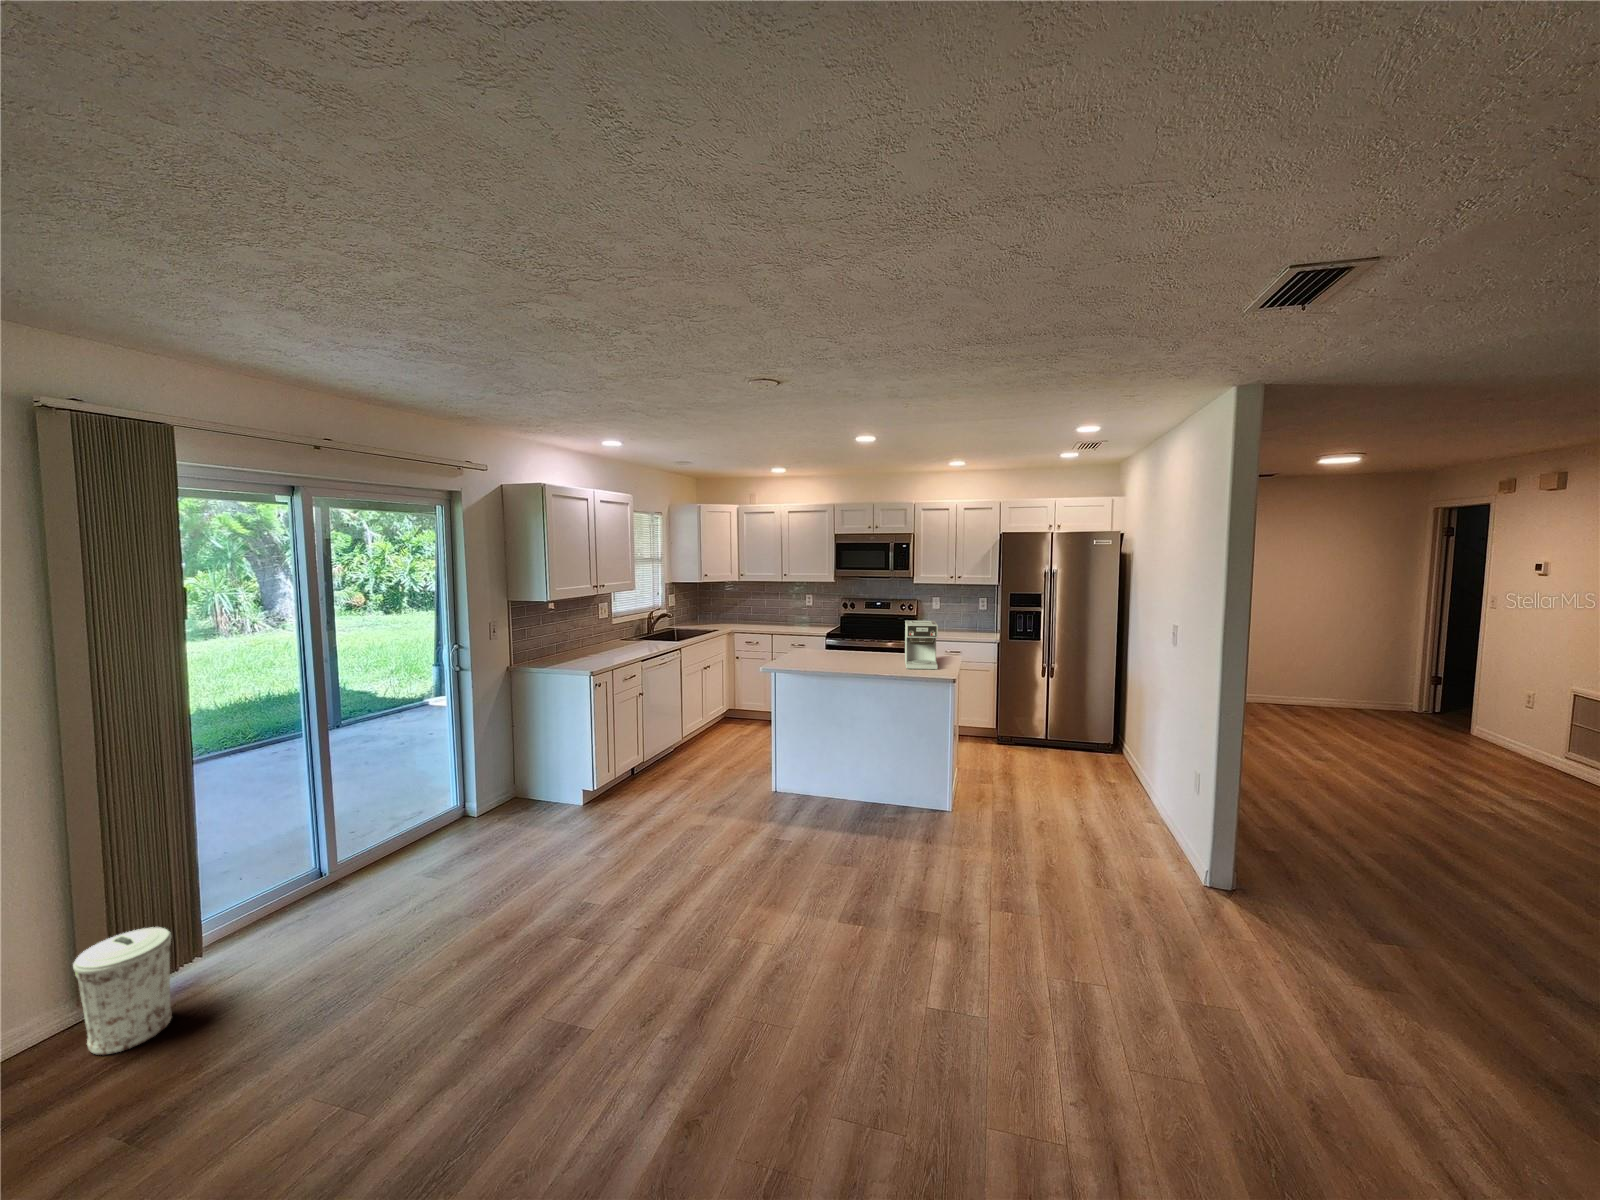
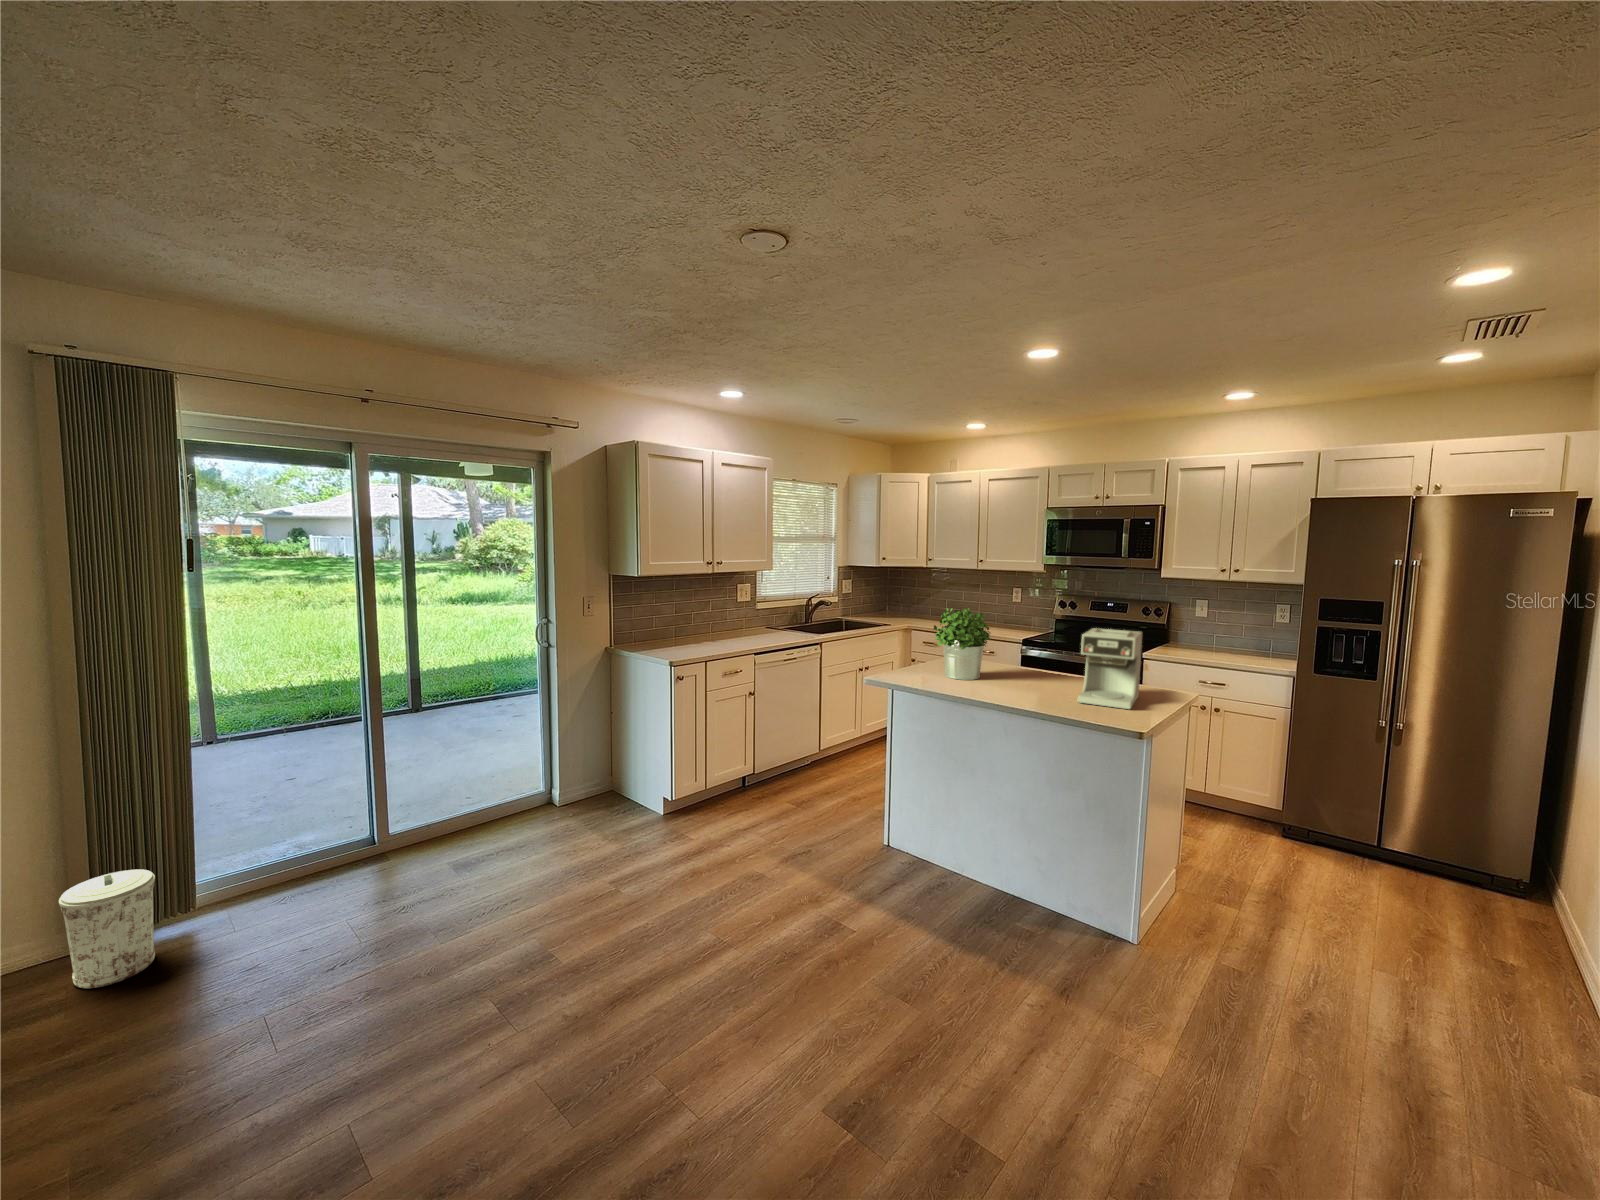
potted plant: none [797,612,839,663] -> present [934,608,991,680]

